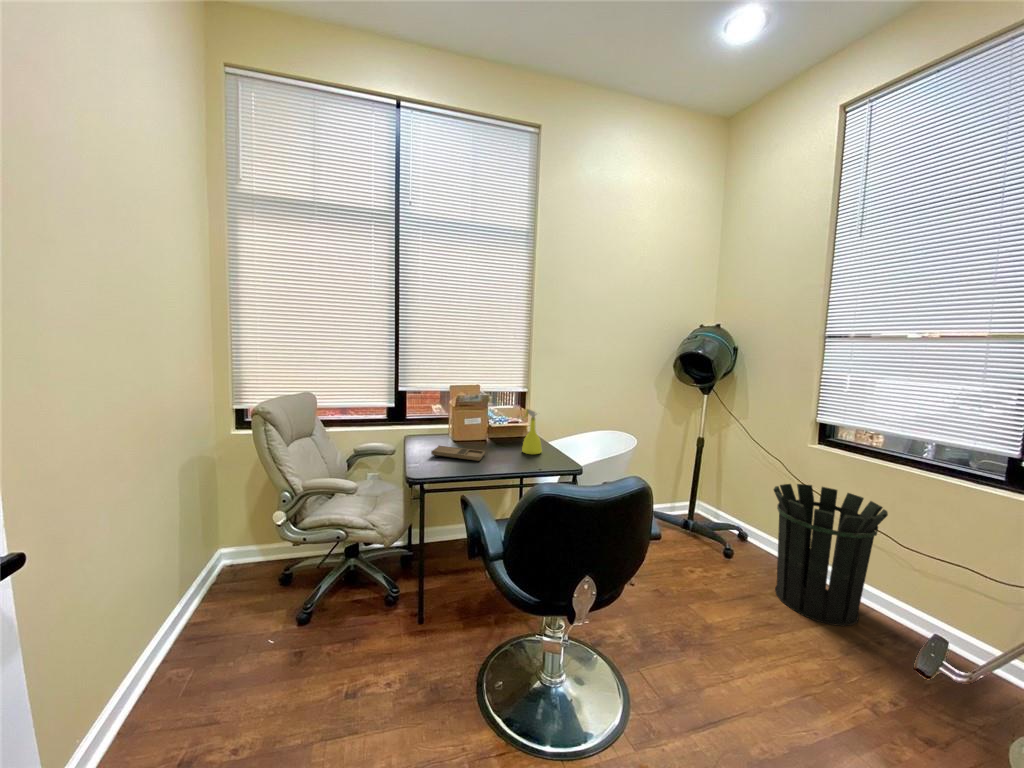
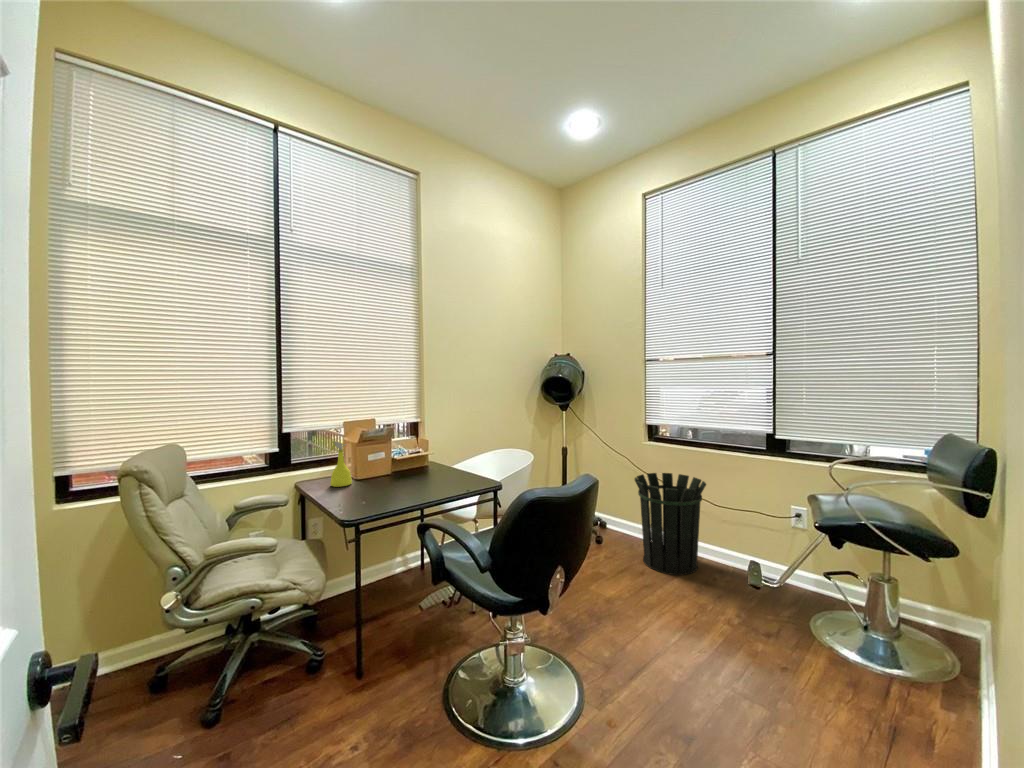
spray bottle: present [522,409,542,454] -> present [330,441,352,487]
tray: present [431,446,485,461] -> none [350,483,405,497]

